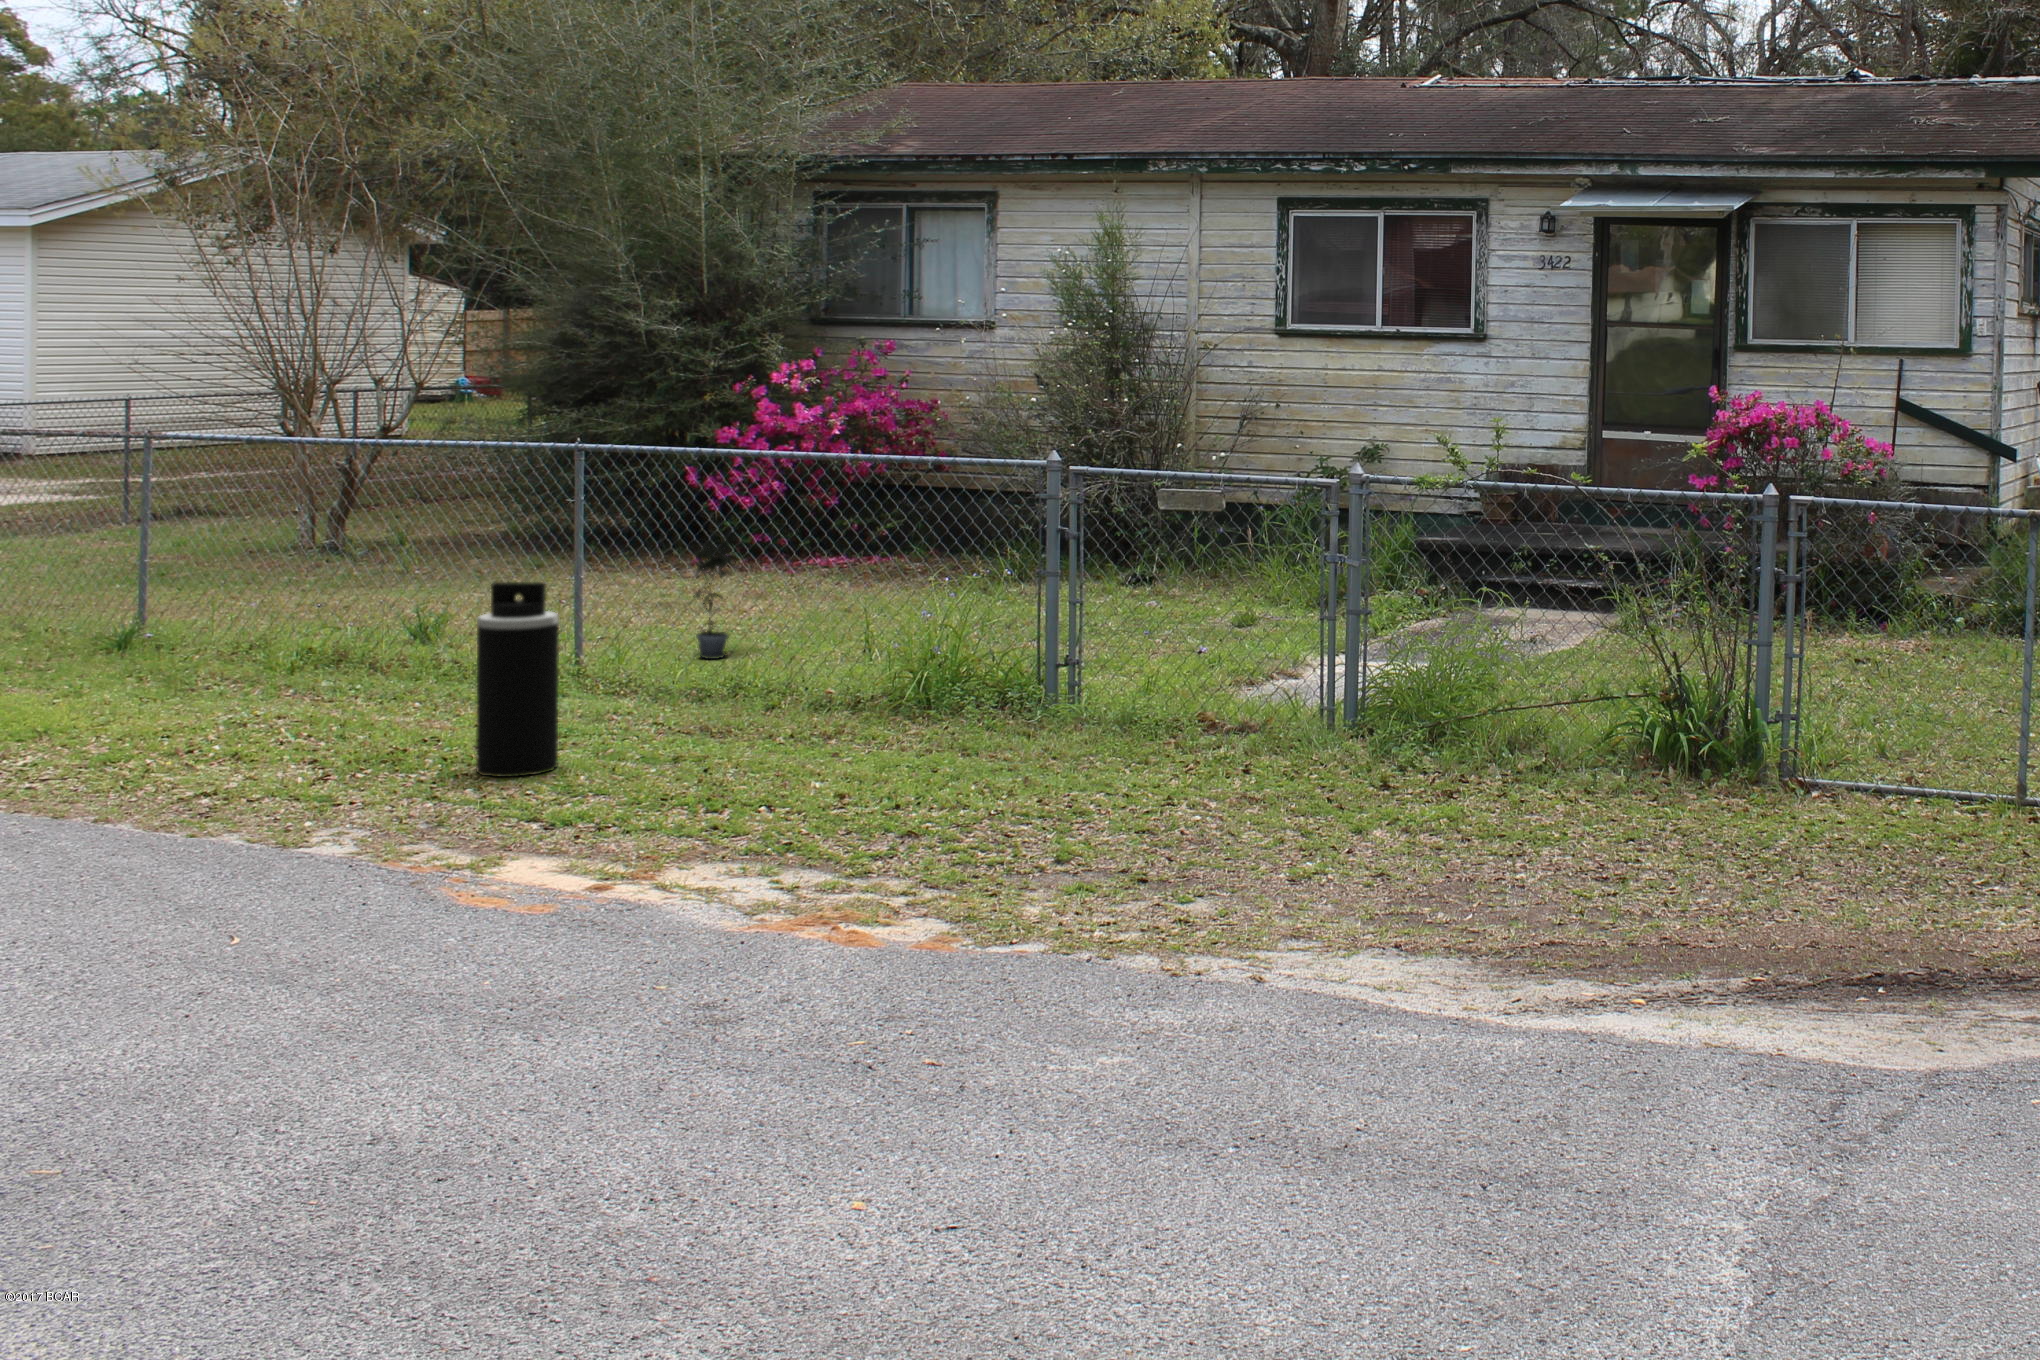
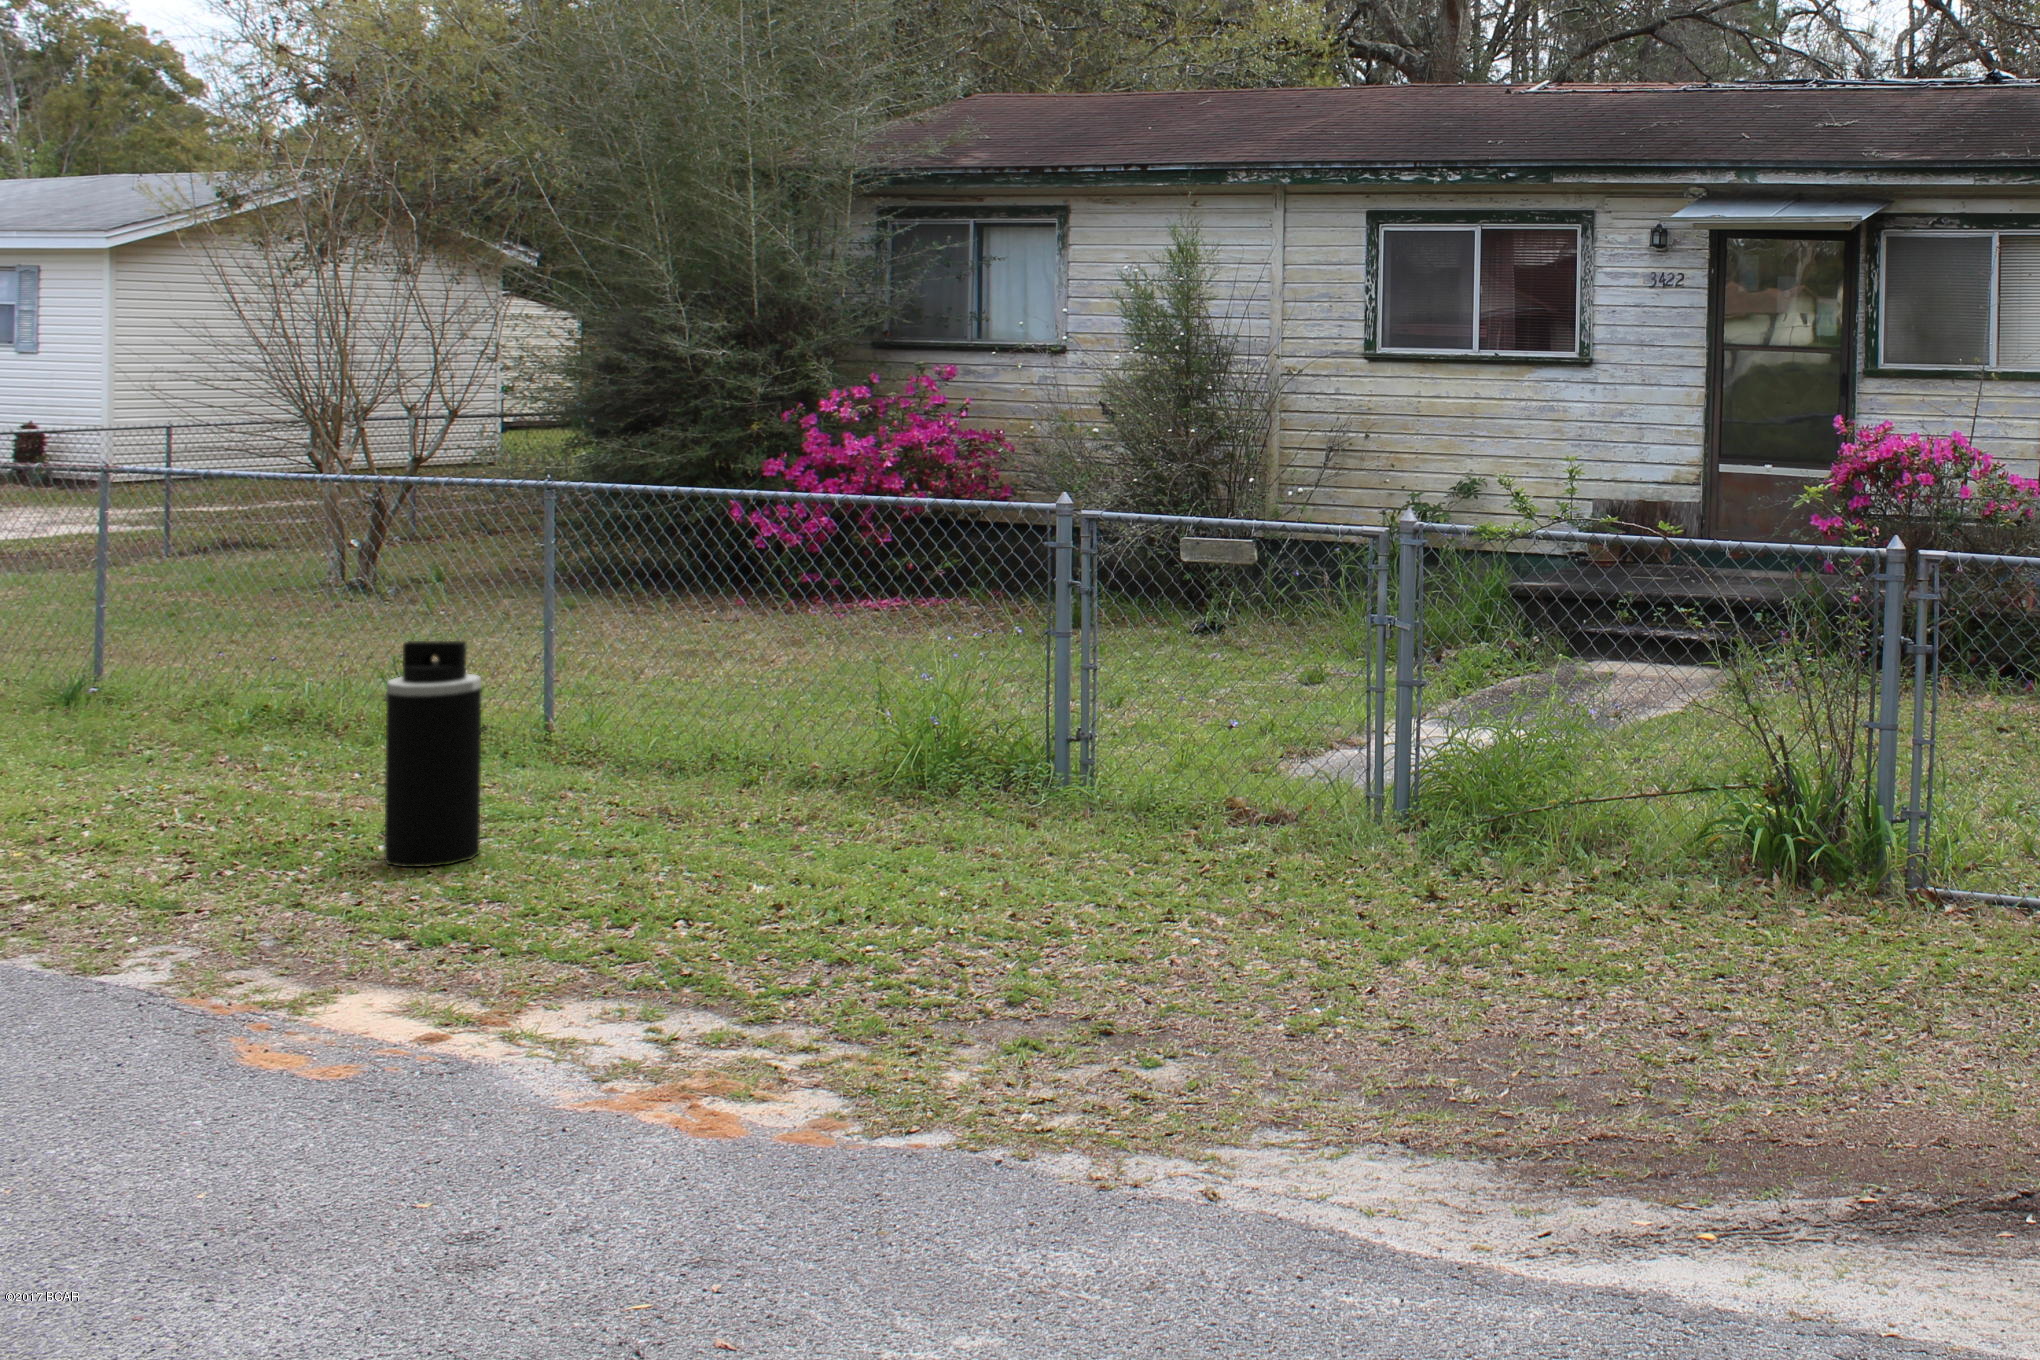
potted plant: present [694,529,744,659] -> none [672,573,737,720]

